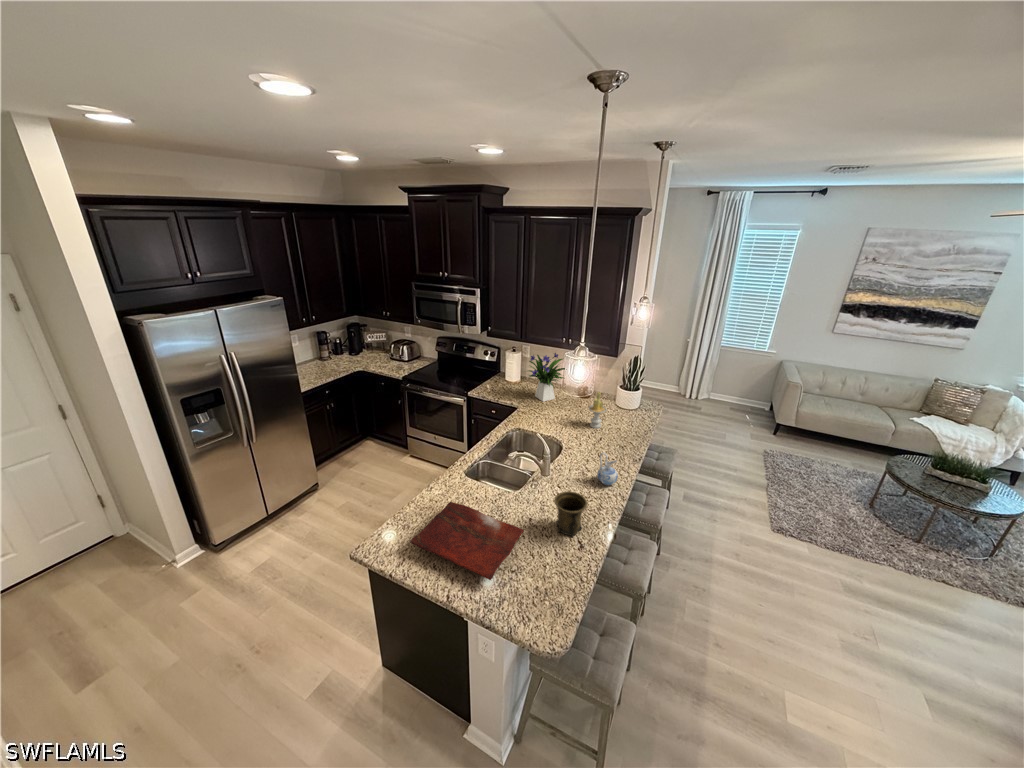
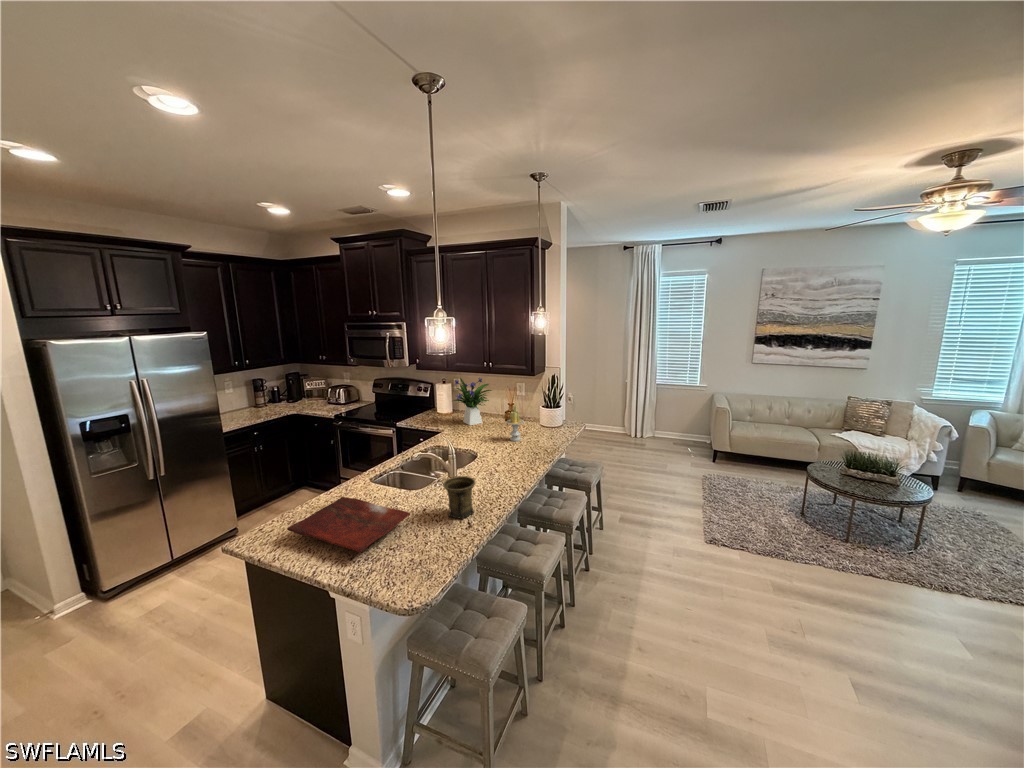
ceramic pitcher: present [598,452,618,485] -> none [502,447,521,481]

